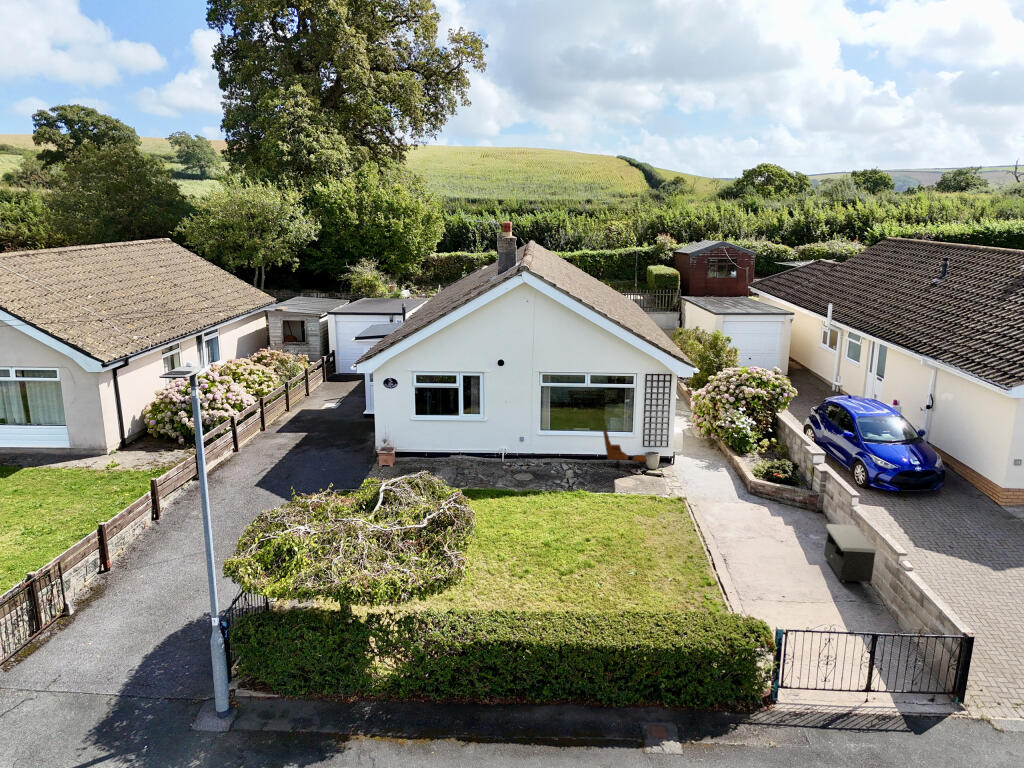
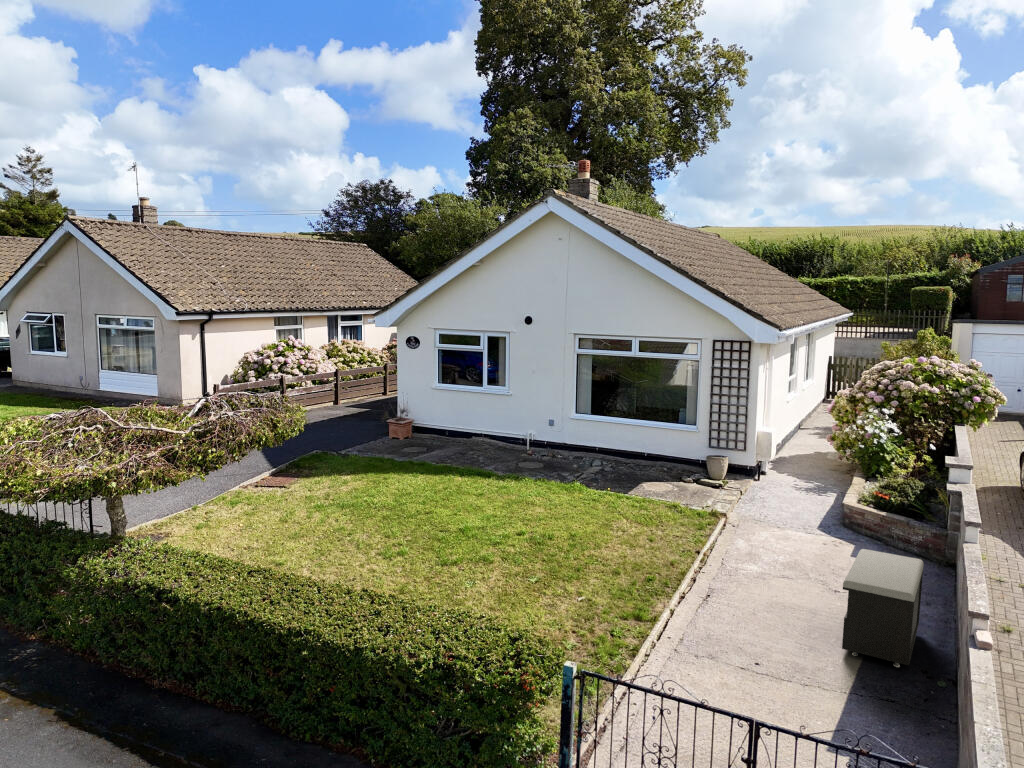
lounge chair: present [603,430,647,469] -> none [646,418,712,479]

